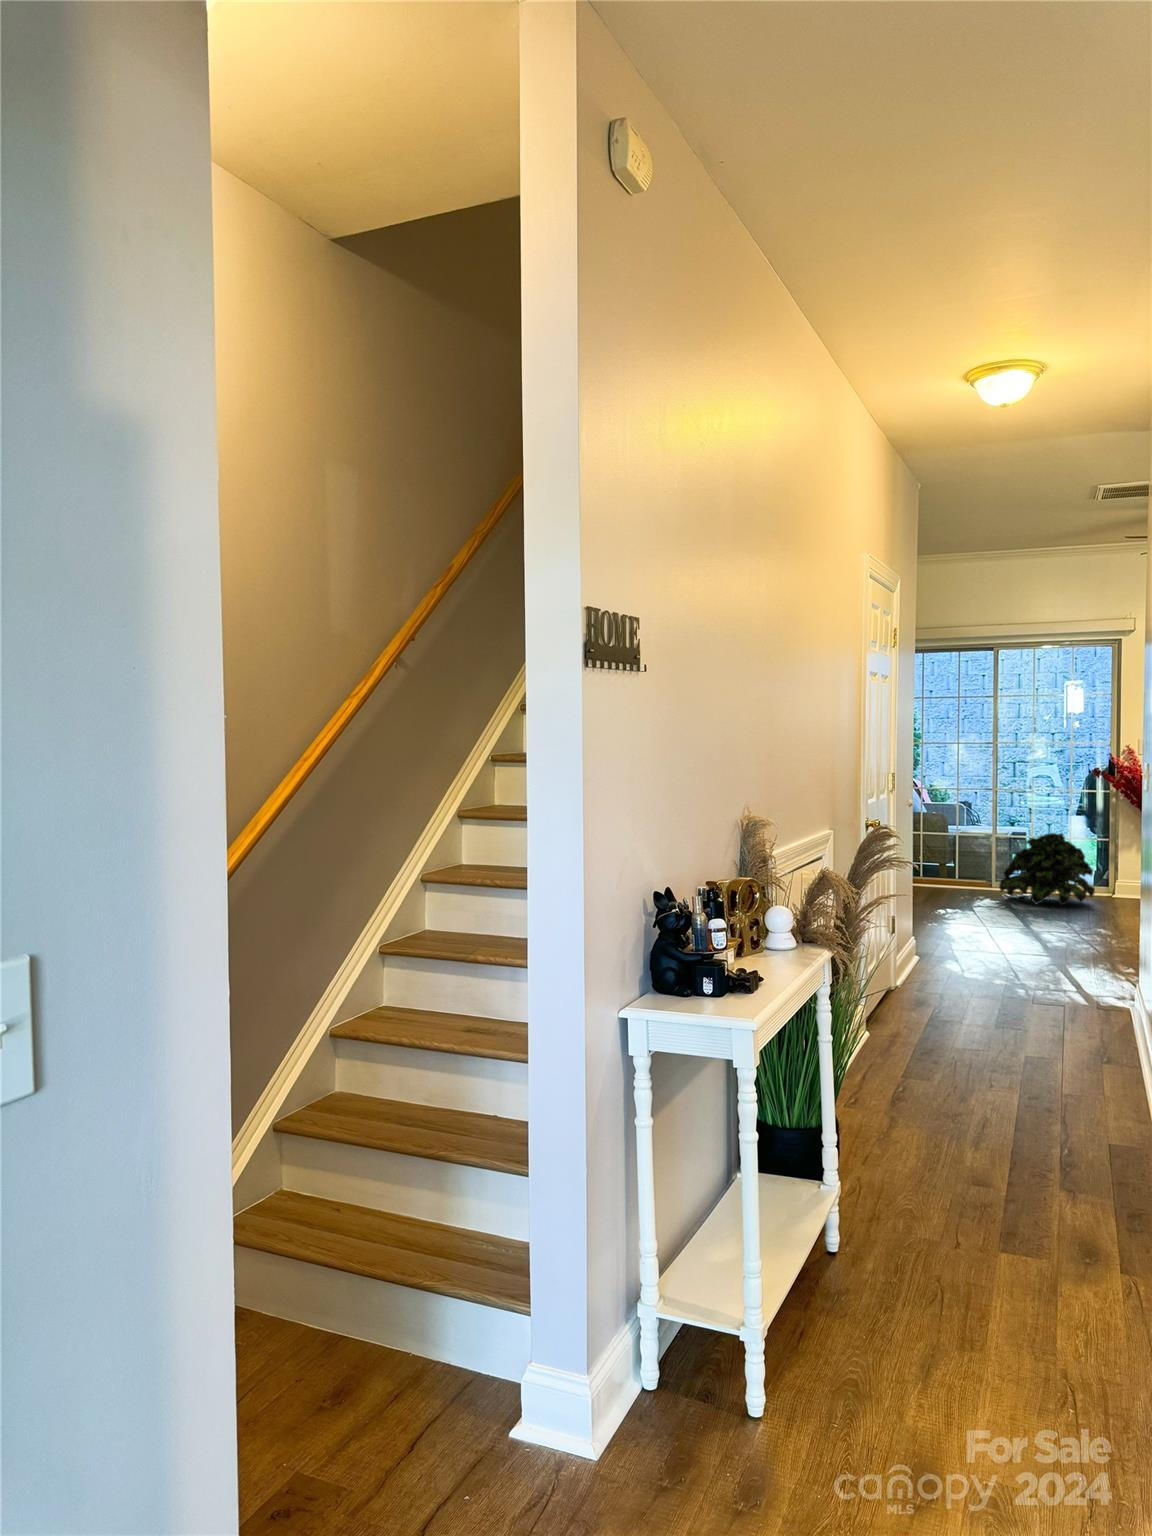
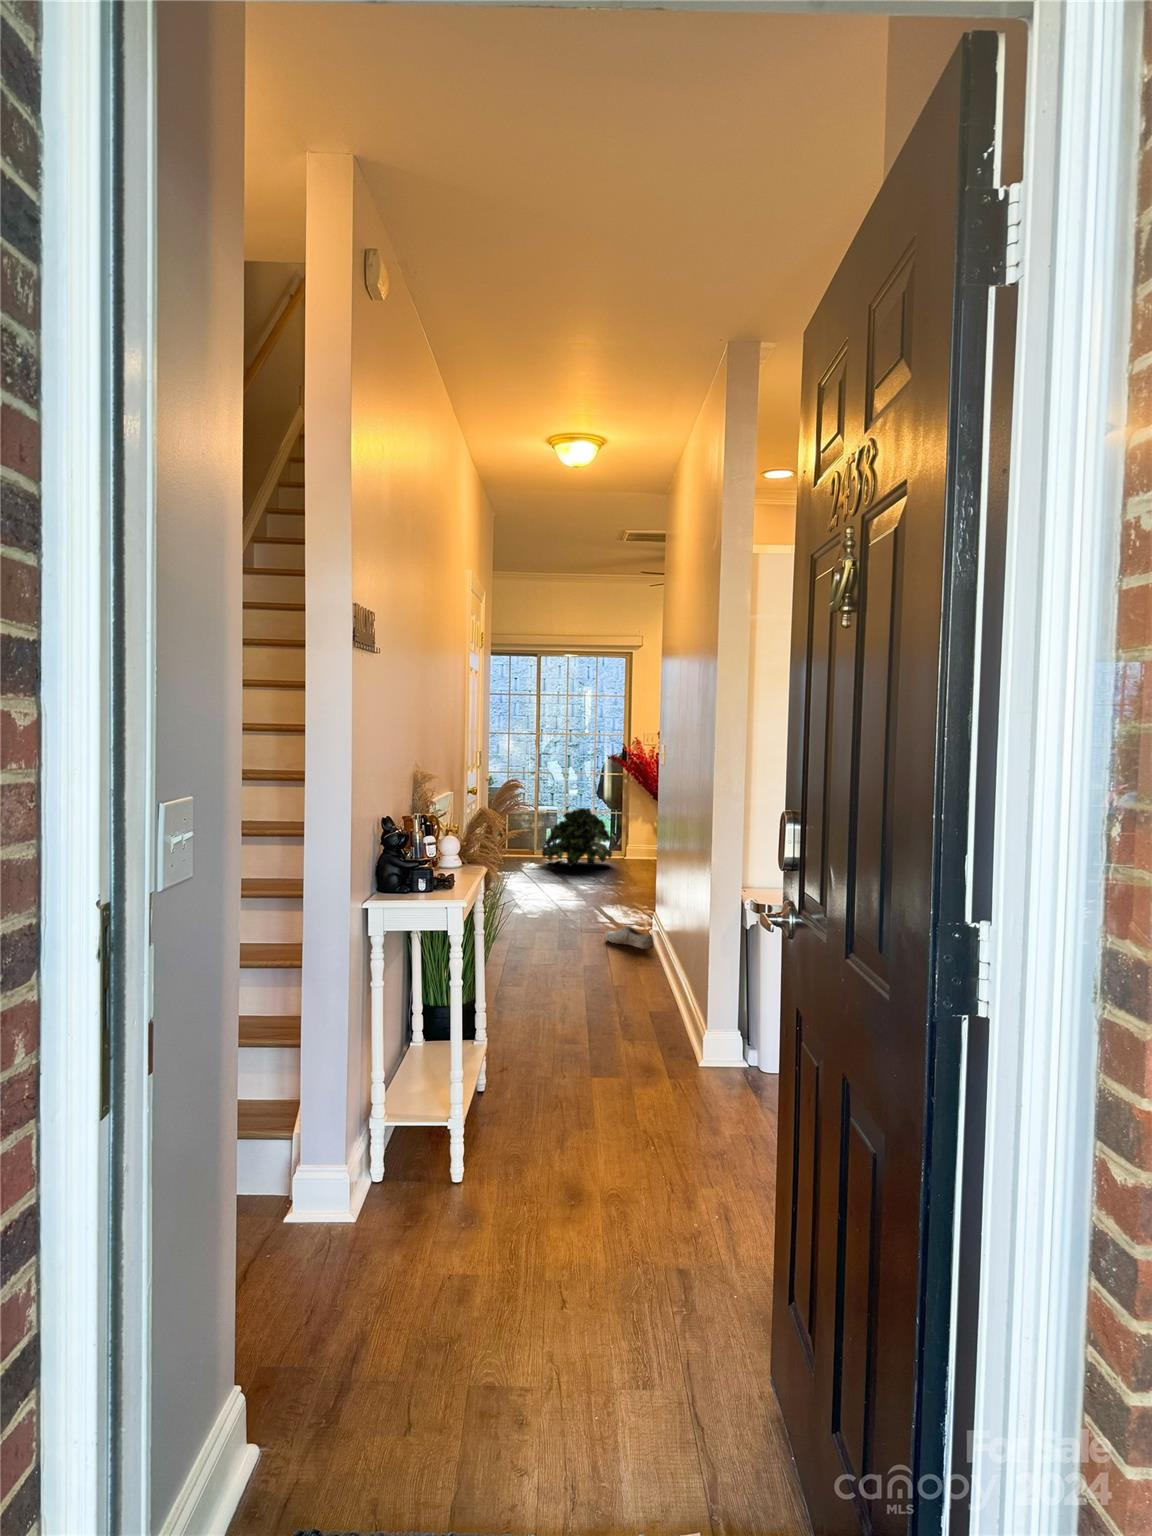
shoe: none [1065,1001,1140,1040] -> present [604,924,654,949]

